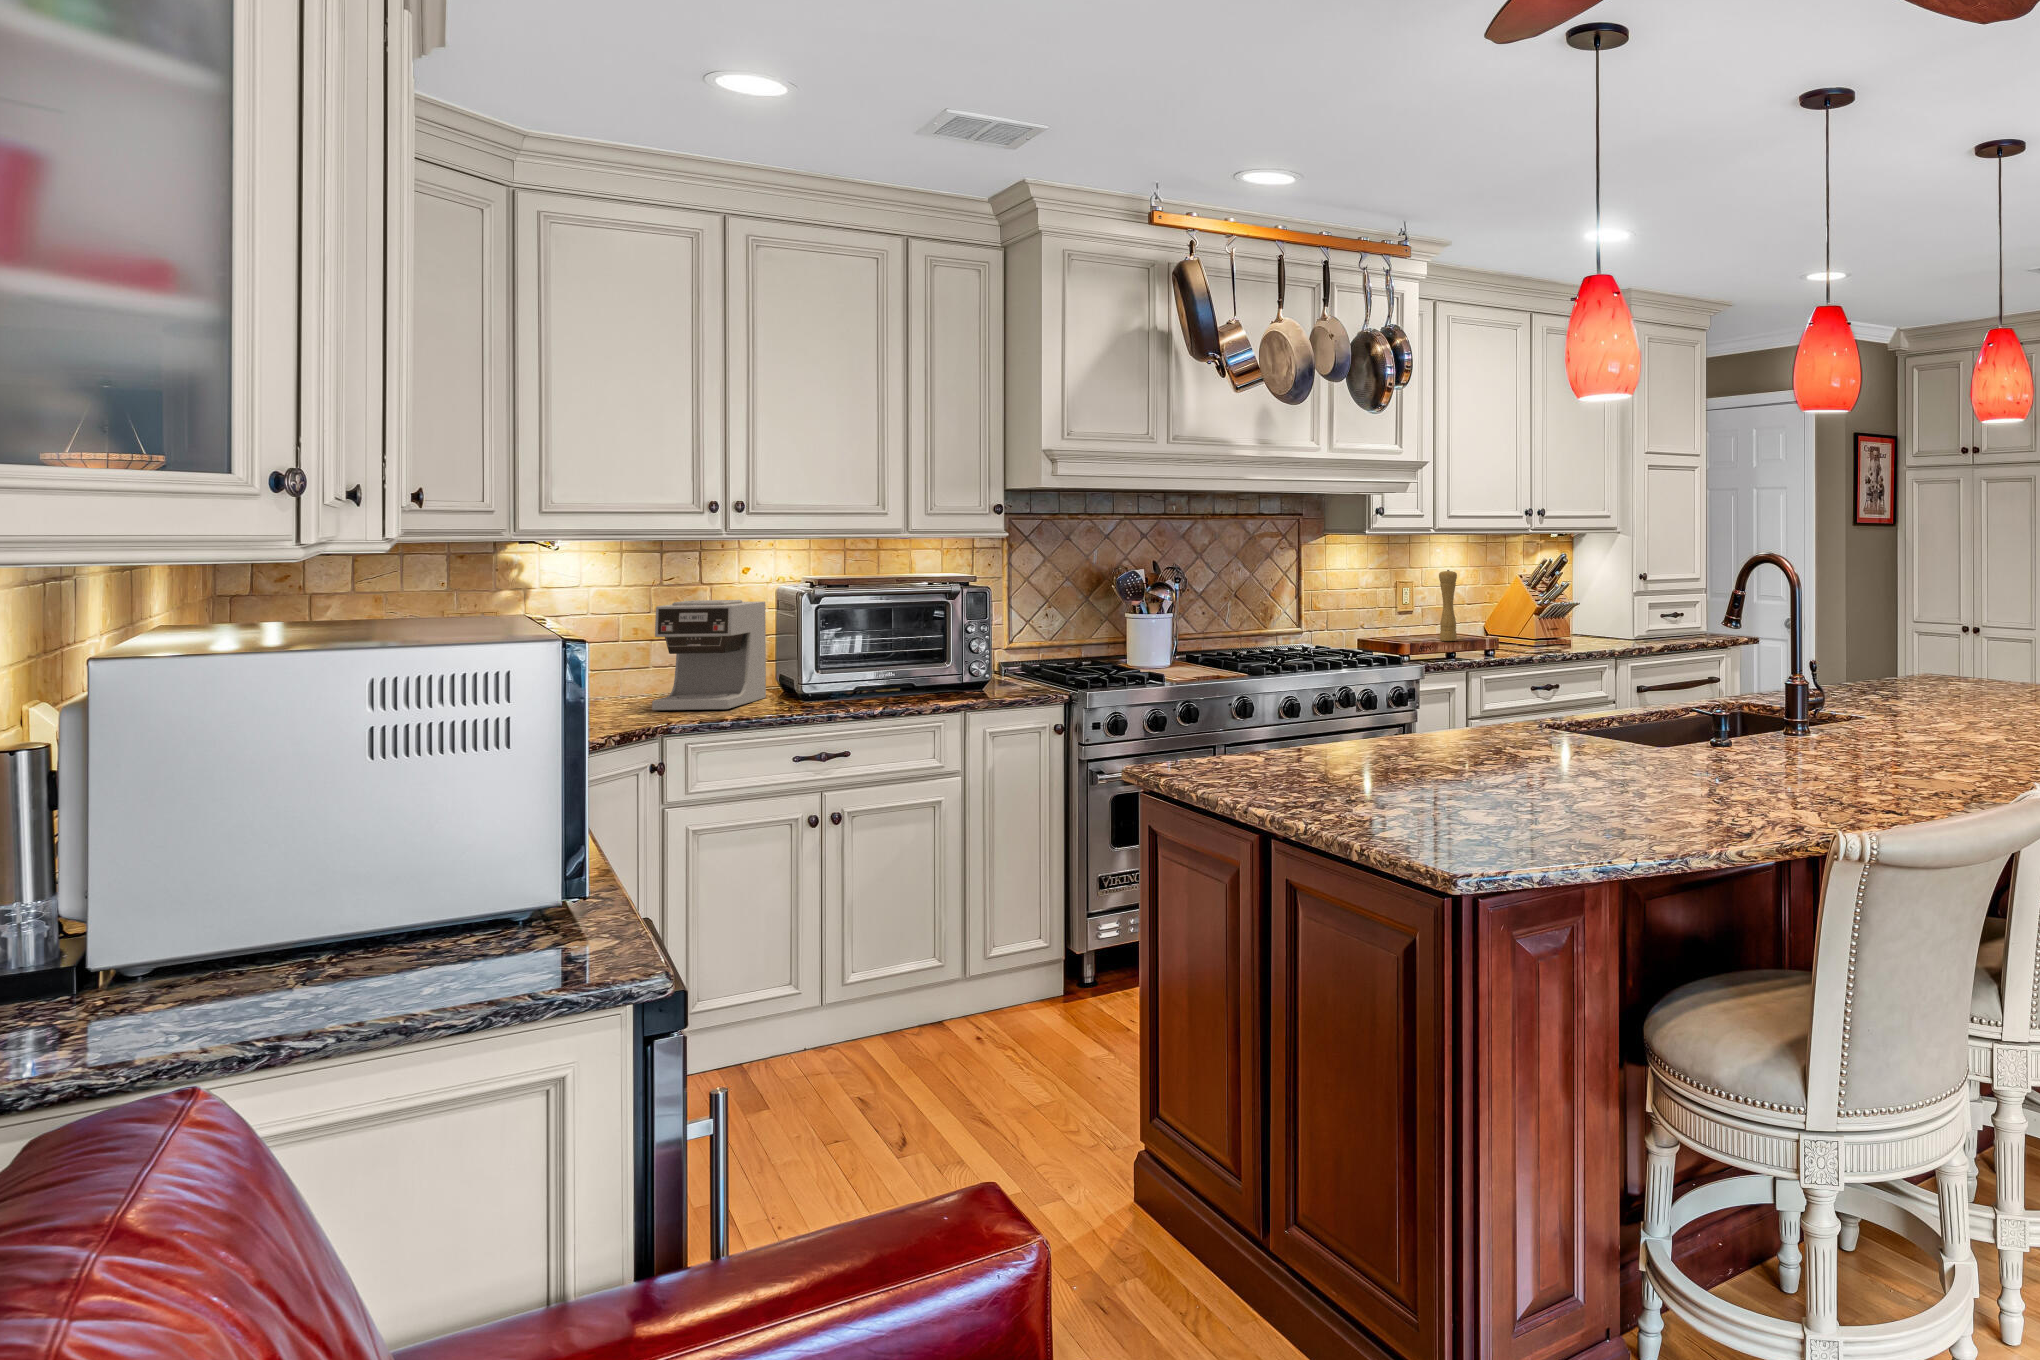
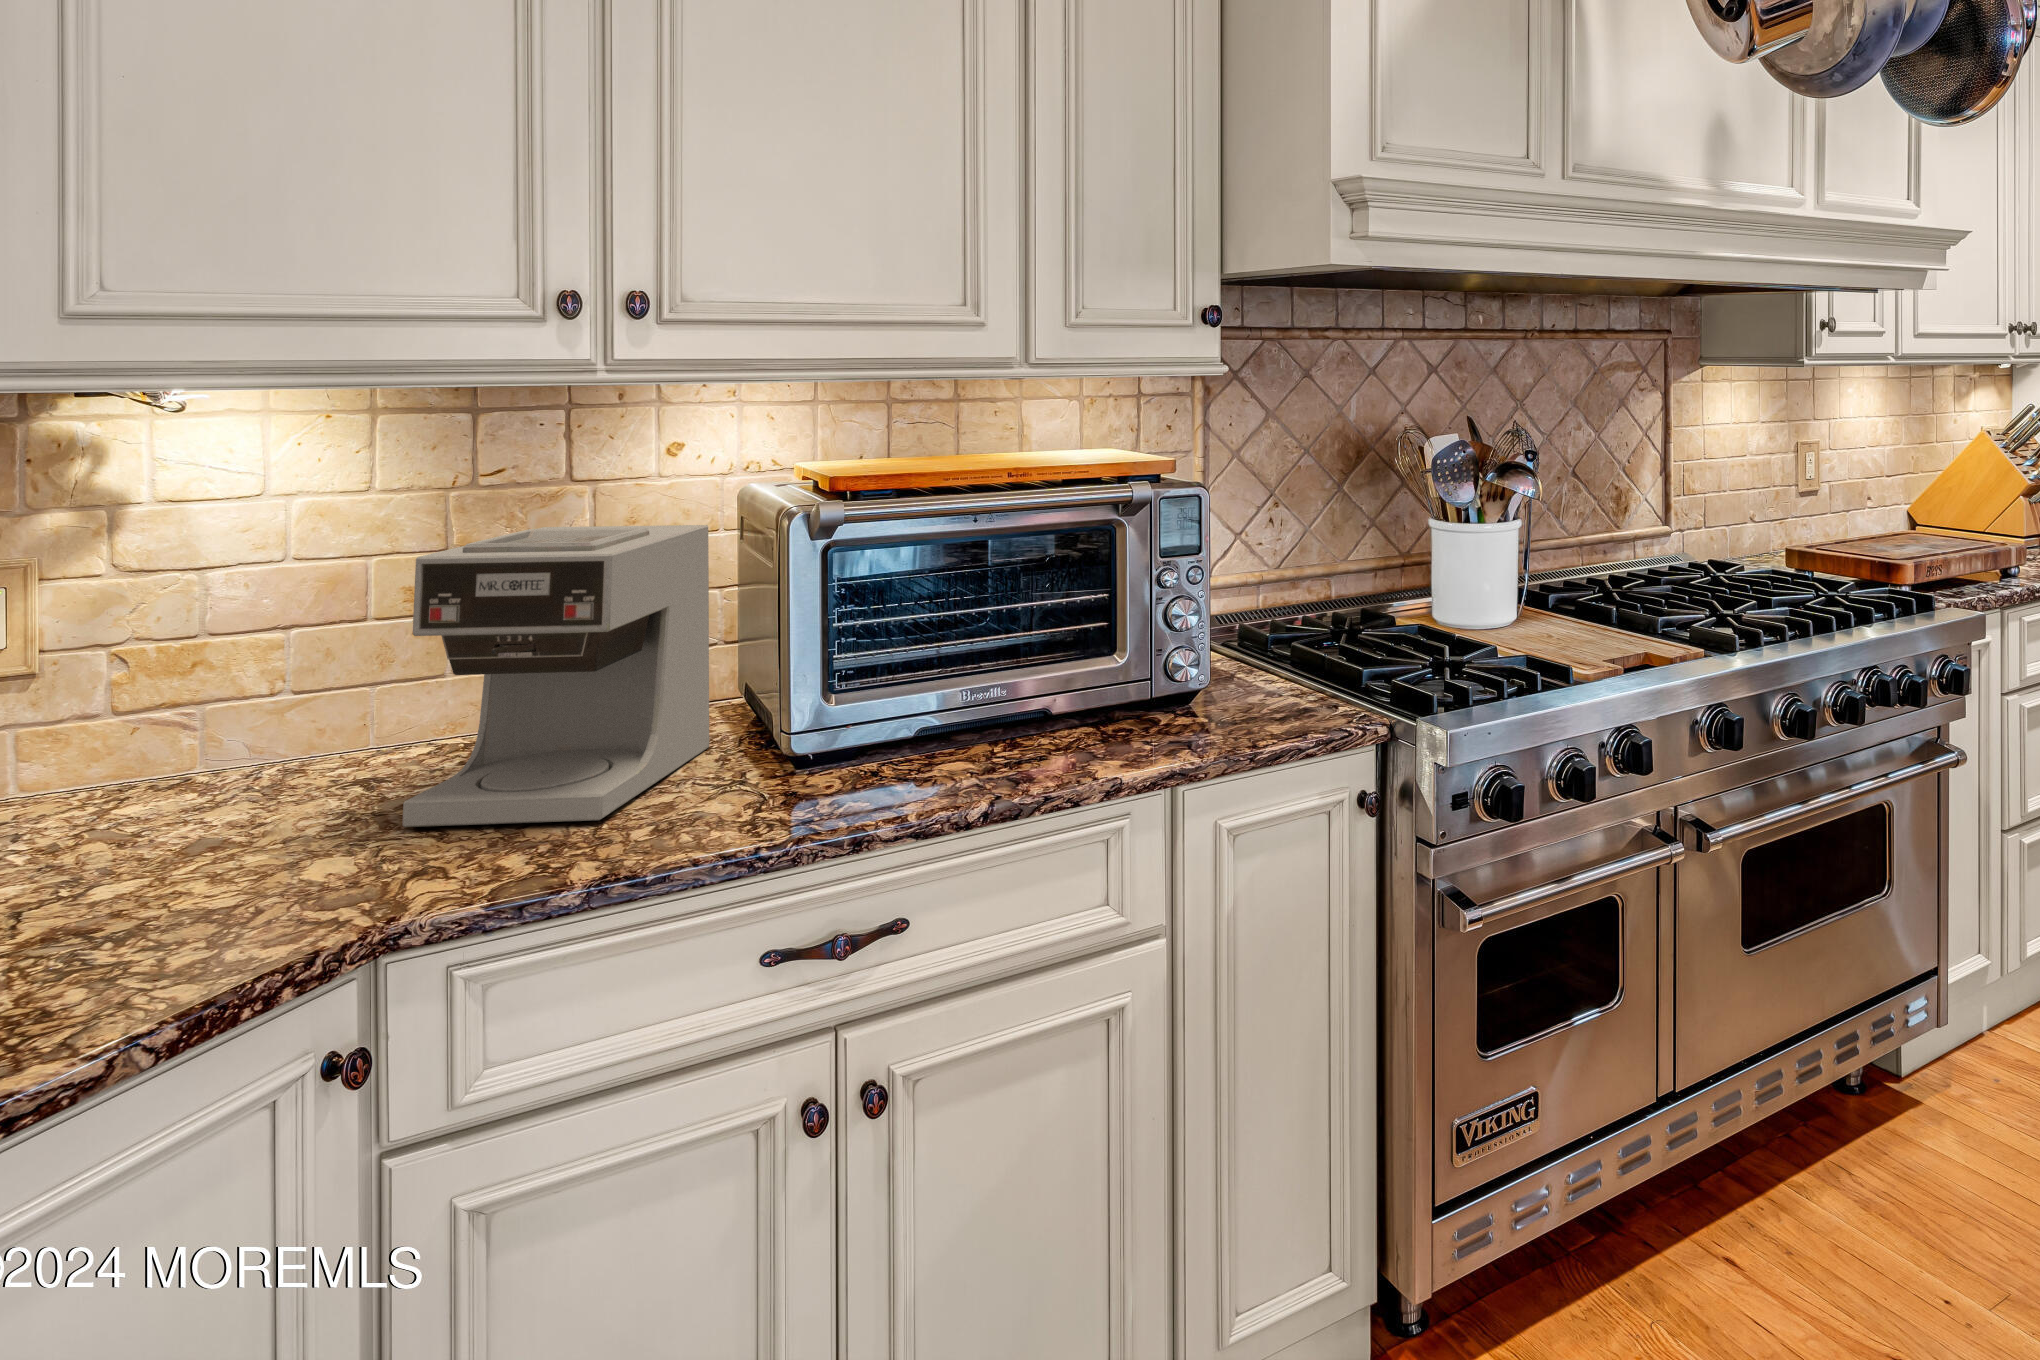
pepper mill: present [1439,570,1457,641] -> none [1864,421,1895,540]

